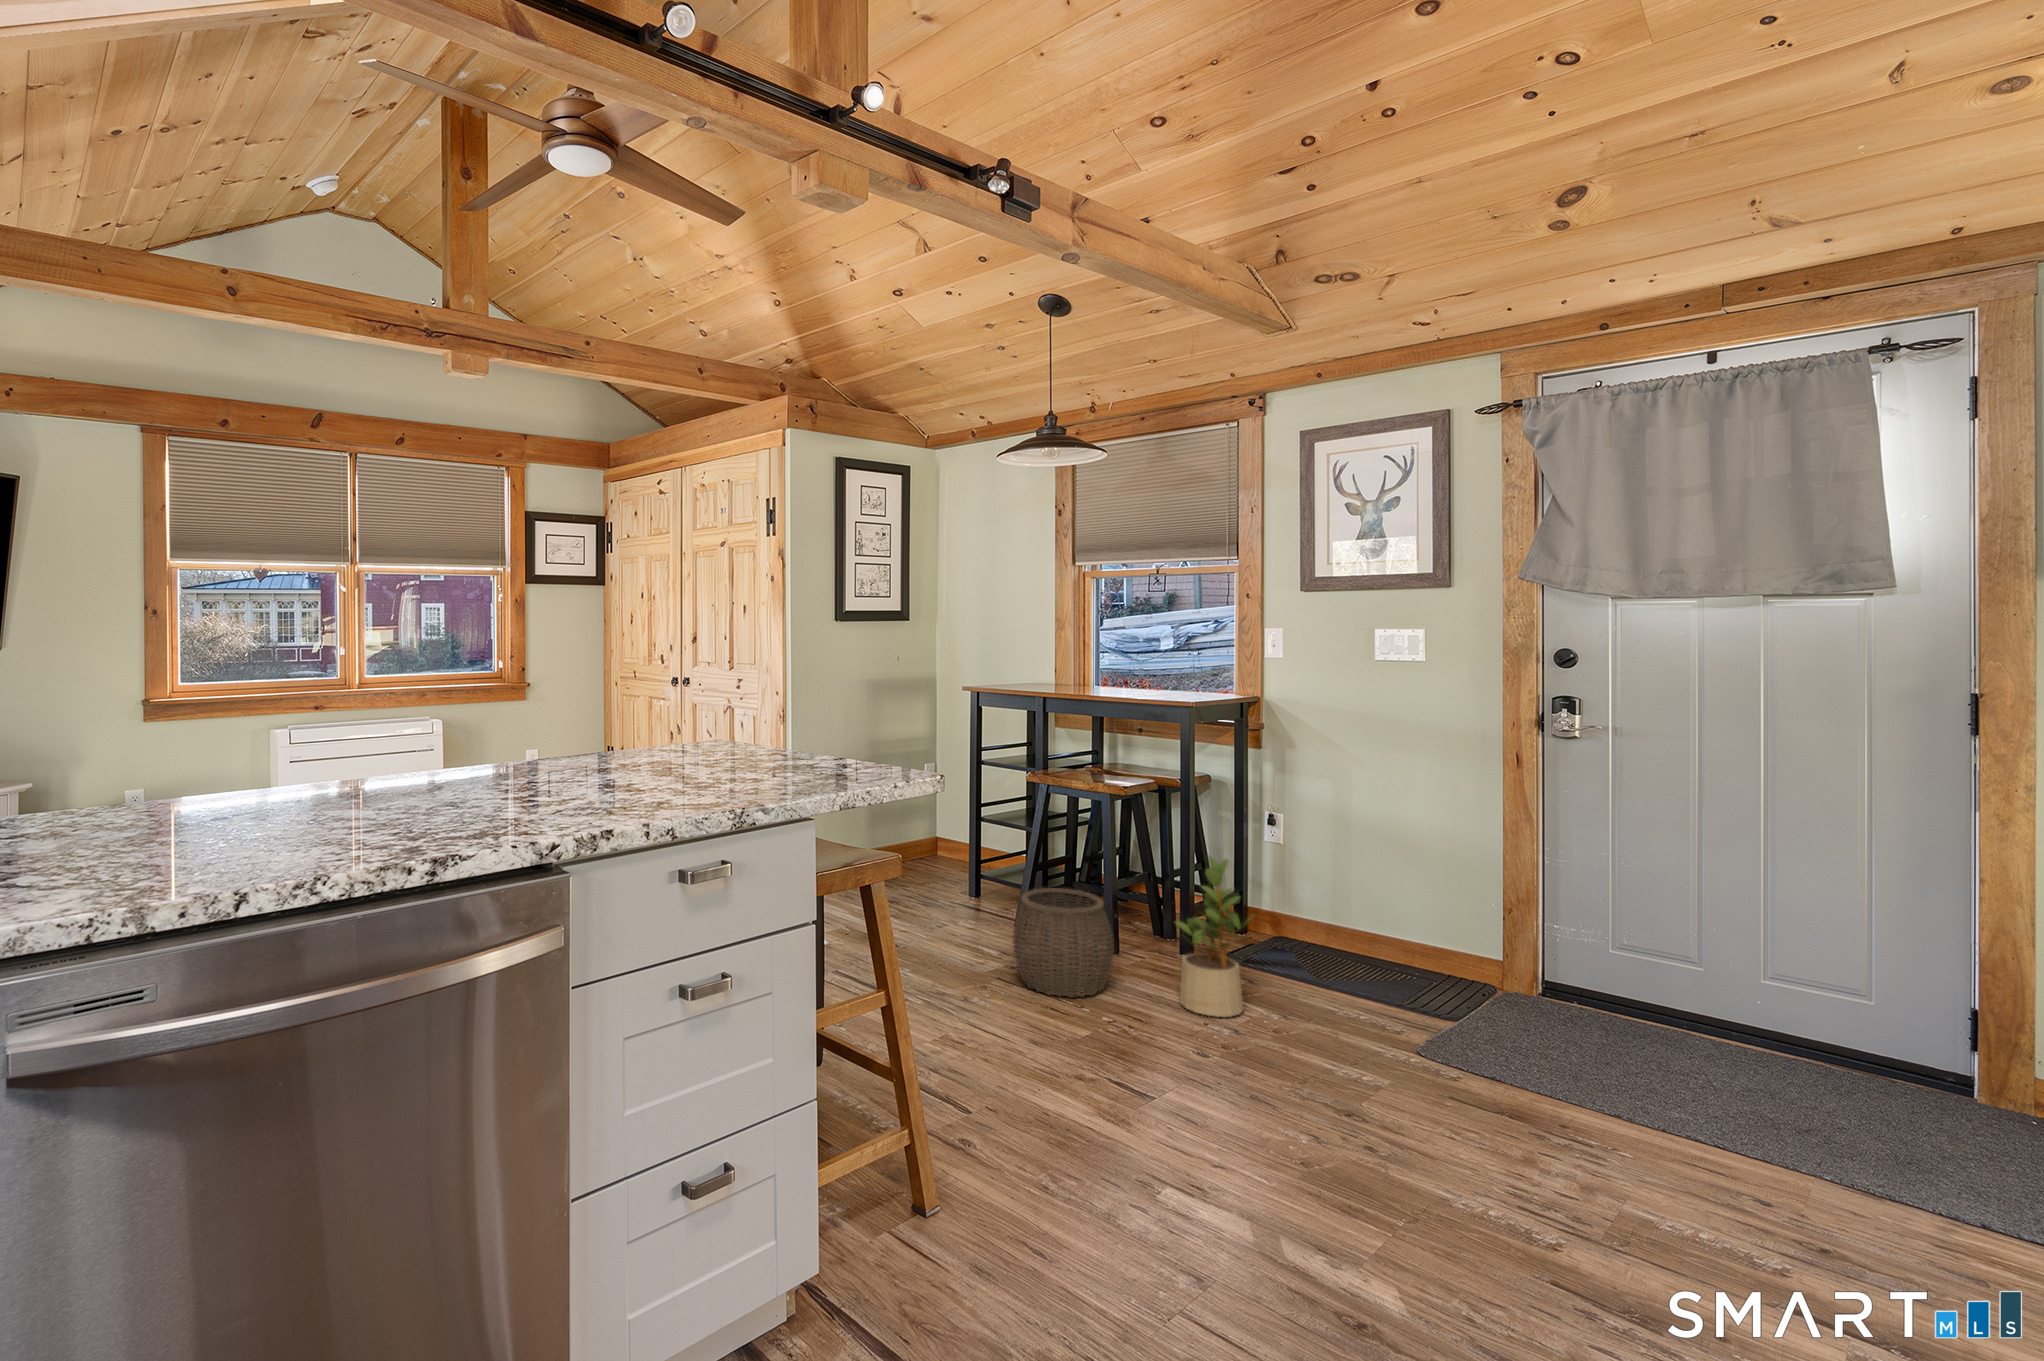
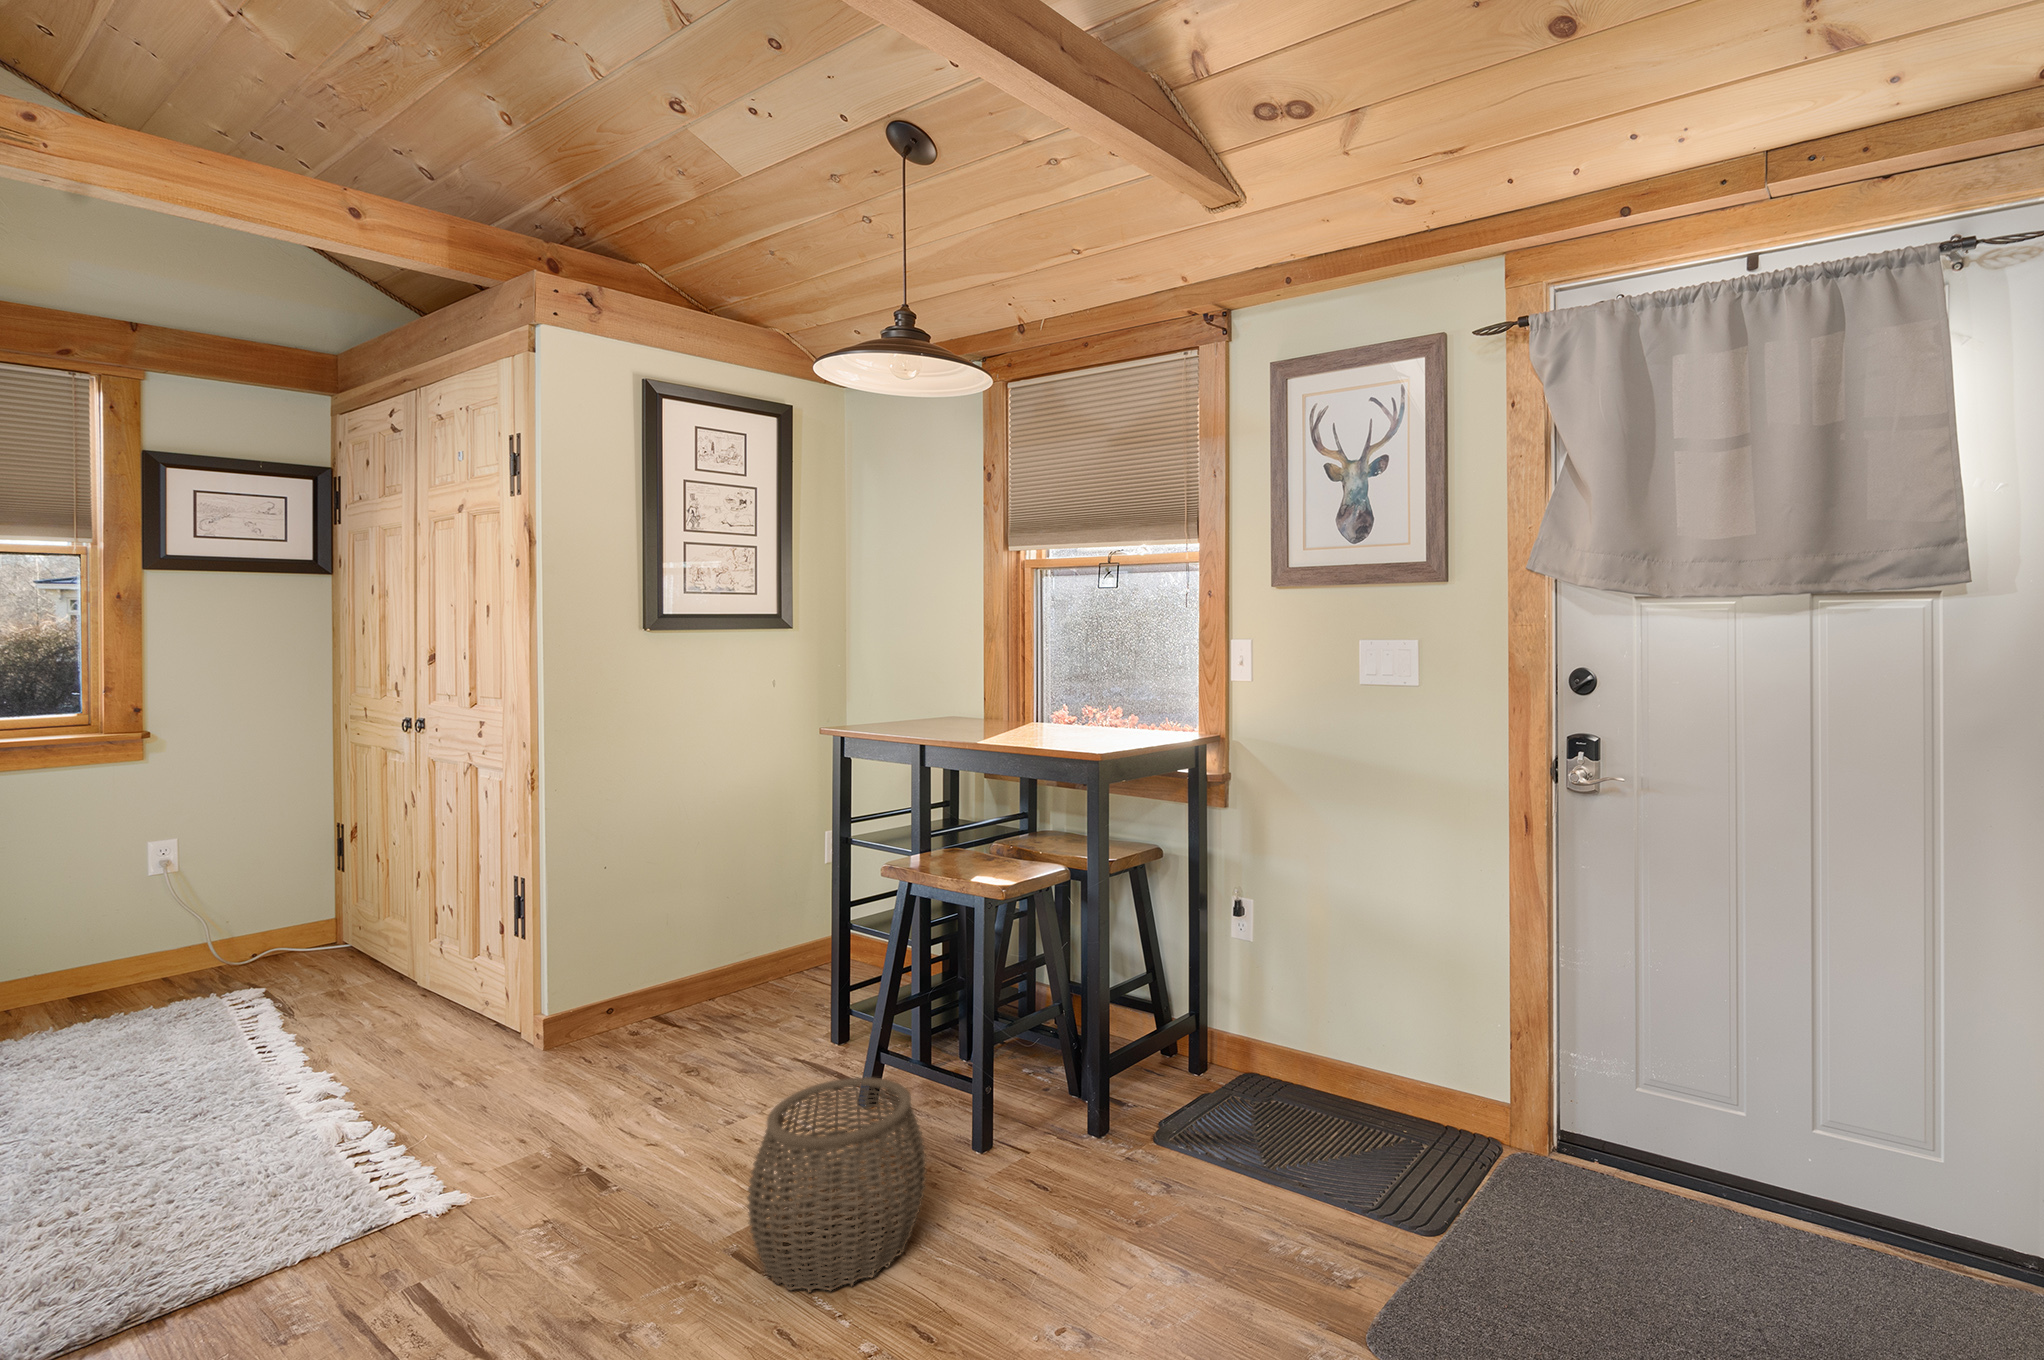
potted plant: present [1176,856,1252,1017] -> none [1012,1020,1130,1299]

